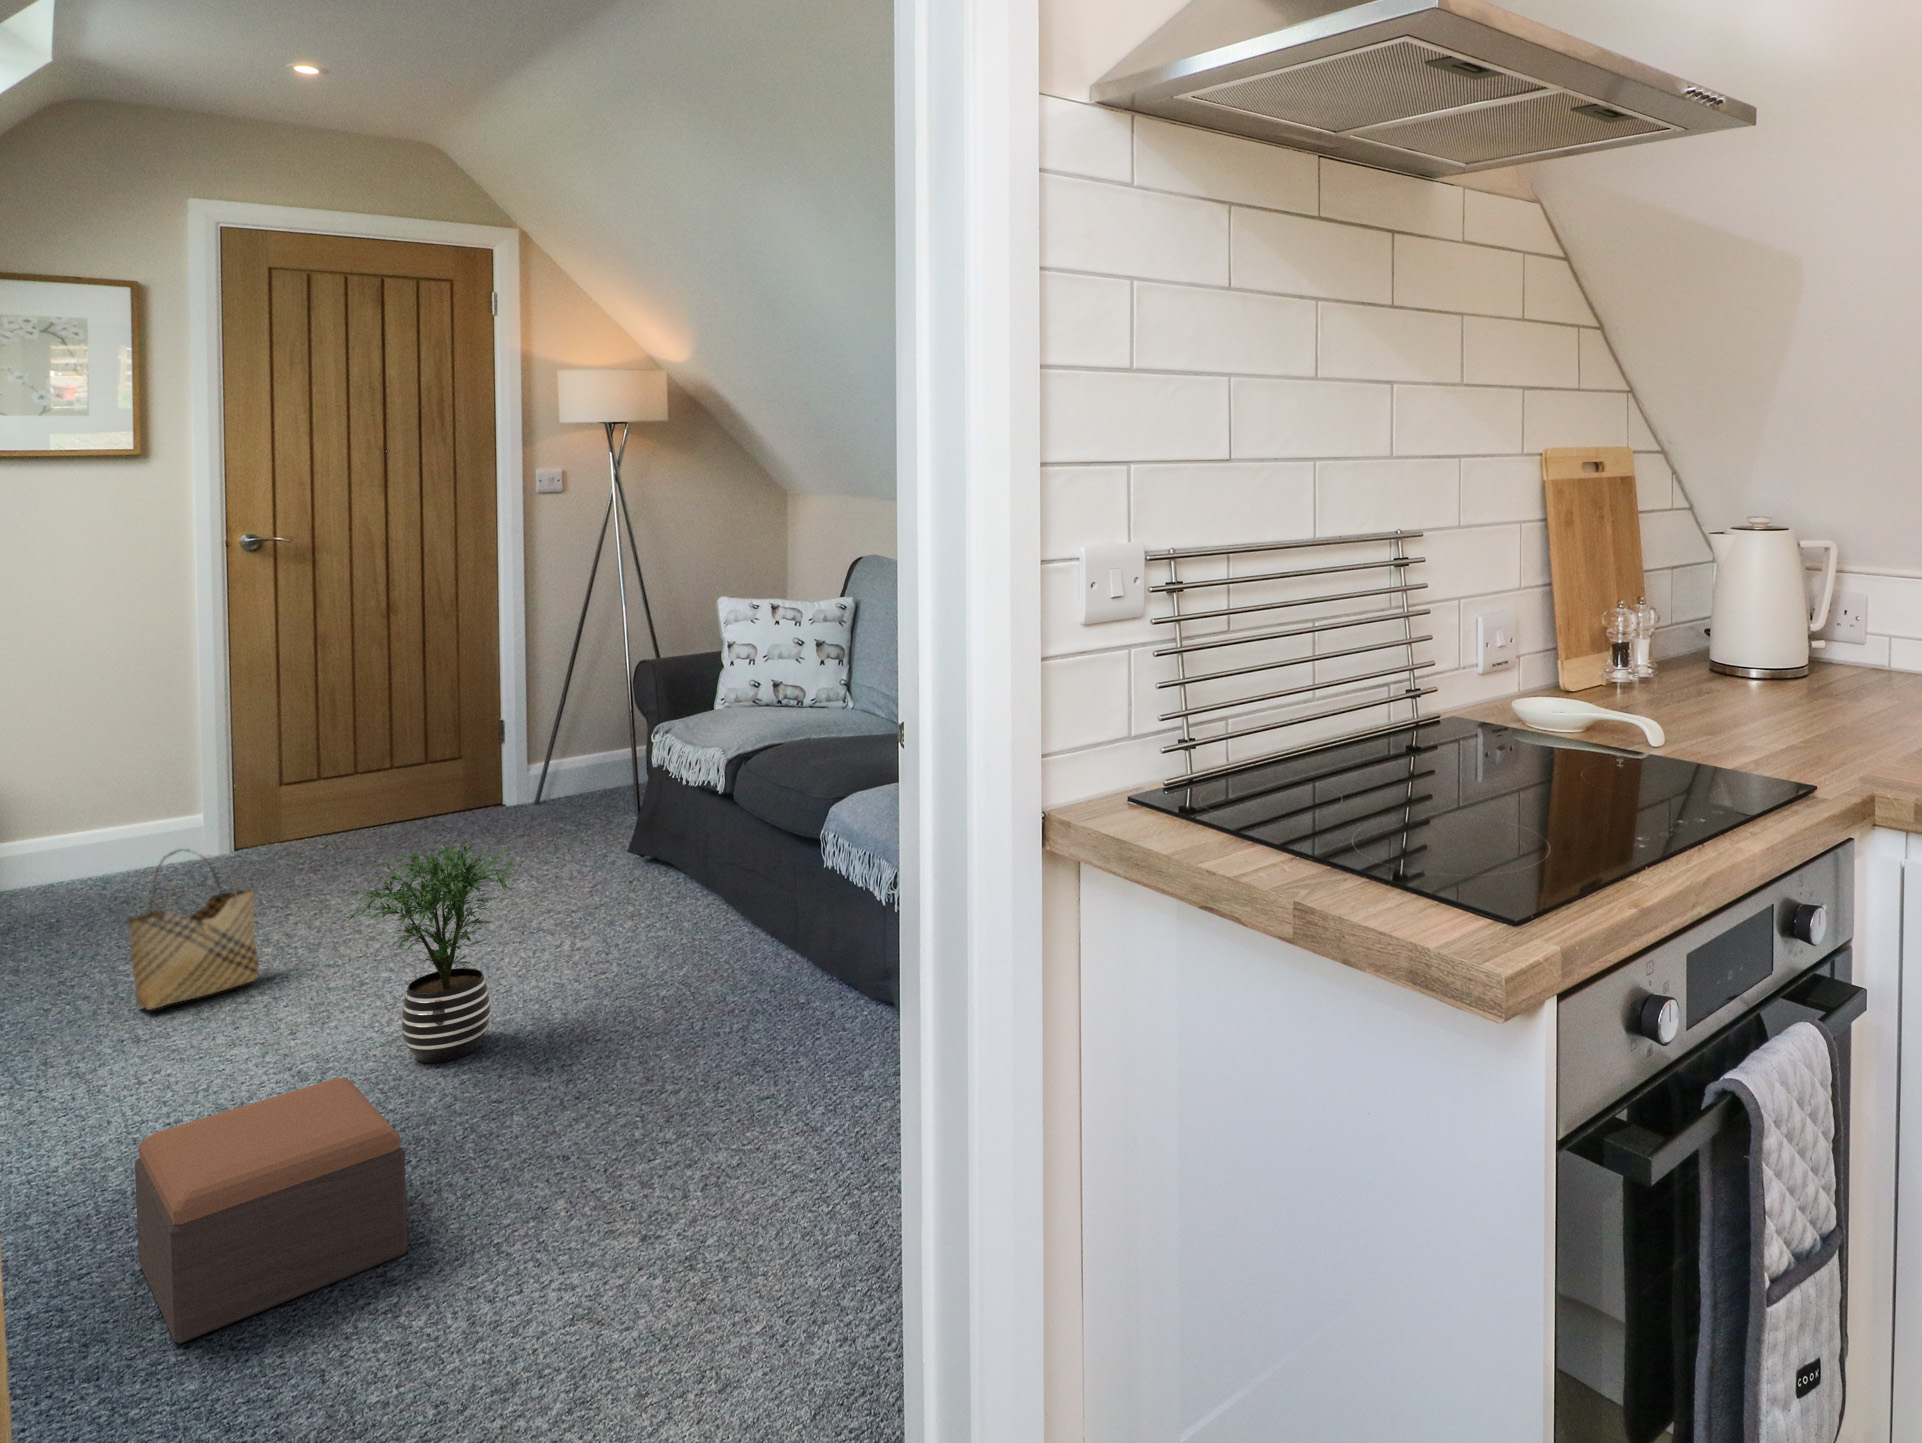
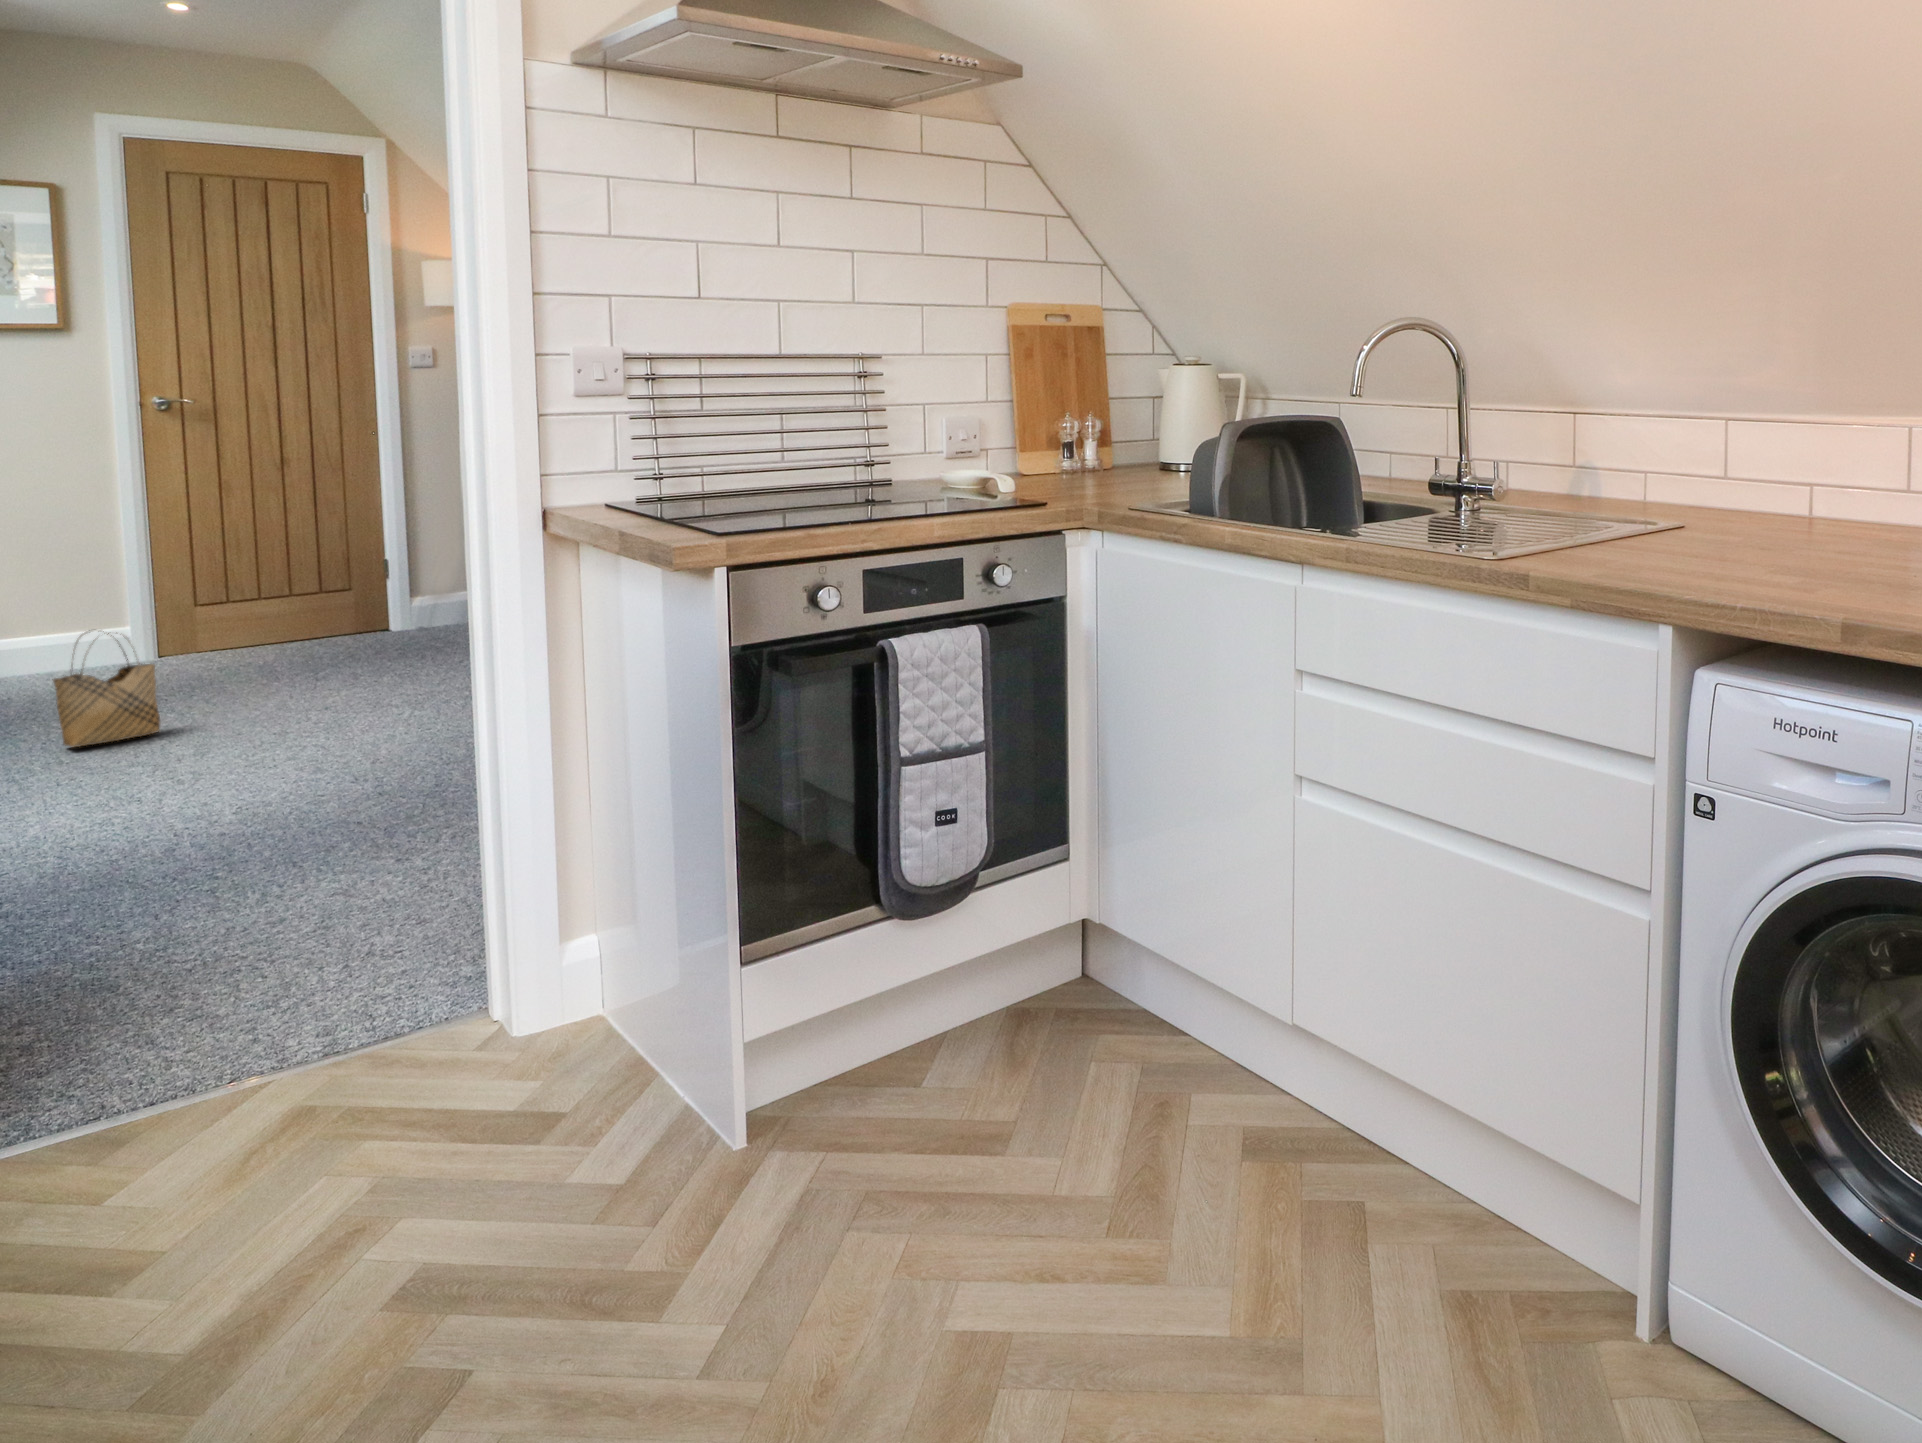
potted plant: present [348,843,517,1063] -> none [209,614,349,777]
footstool: present [135,1078,407,1344] -> none [38,757,233,904]

